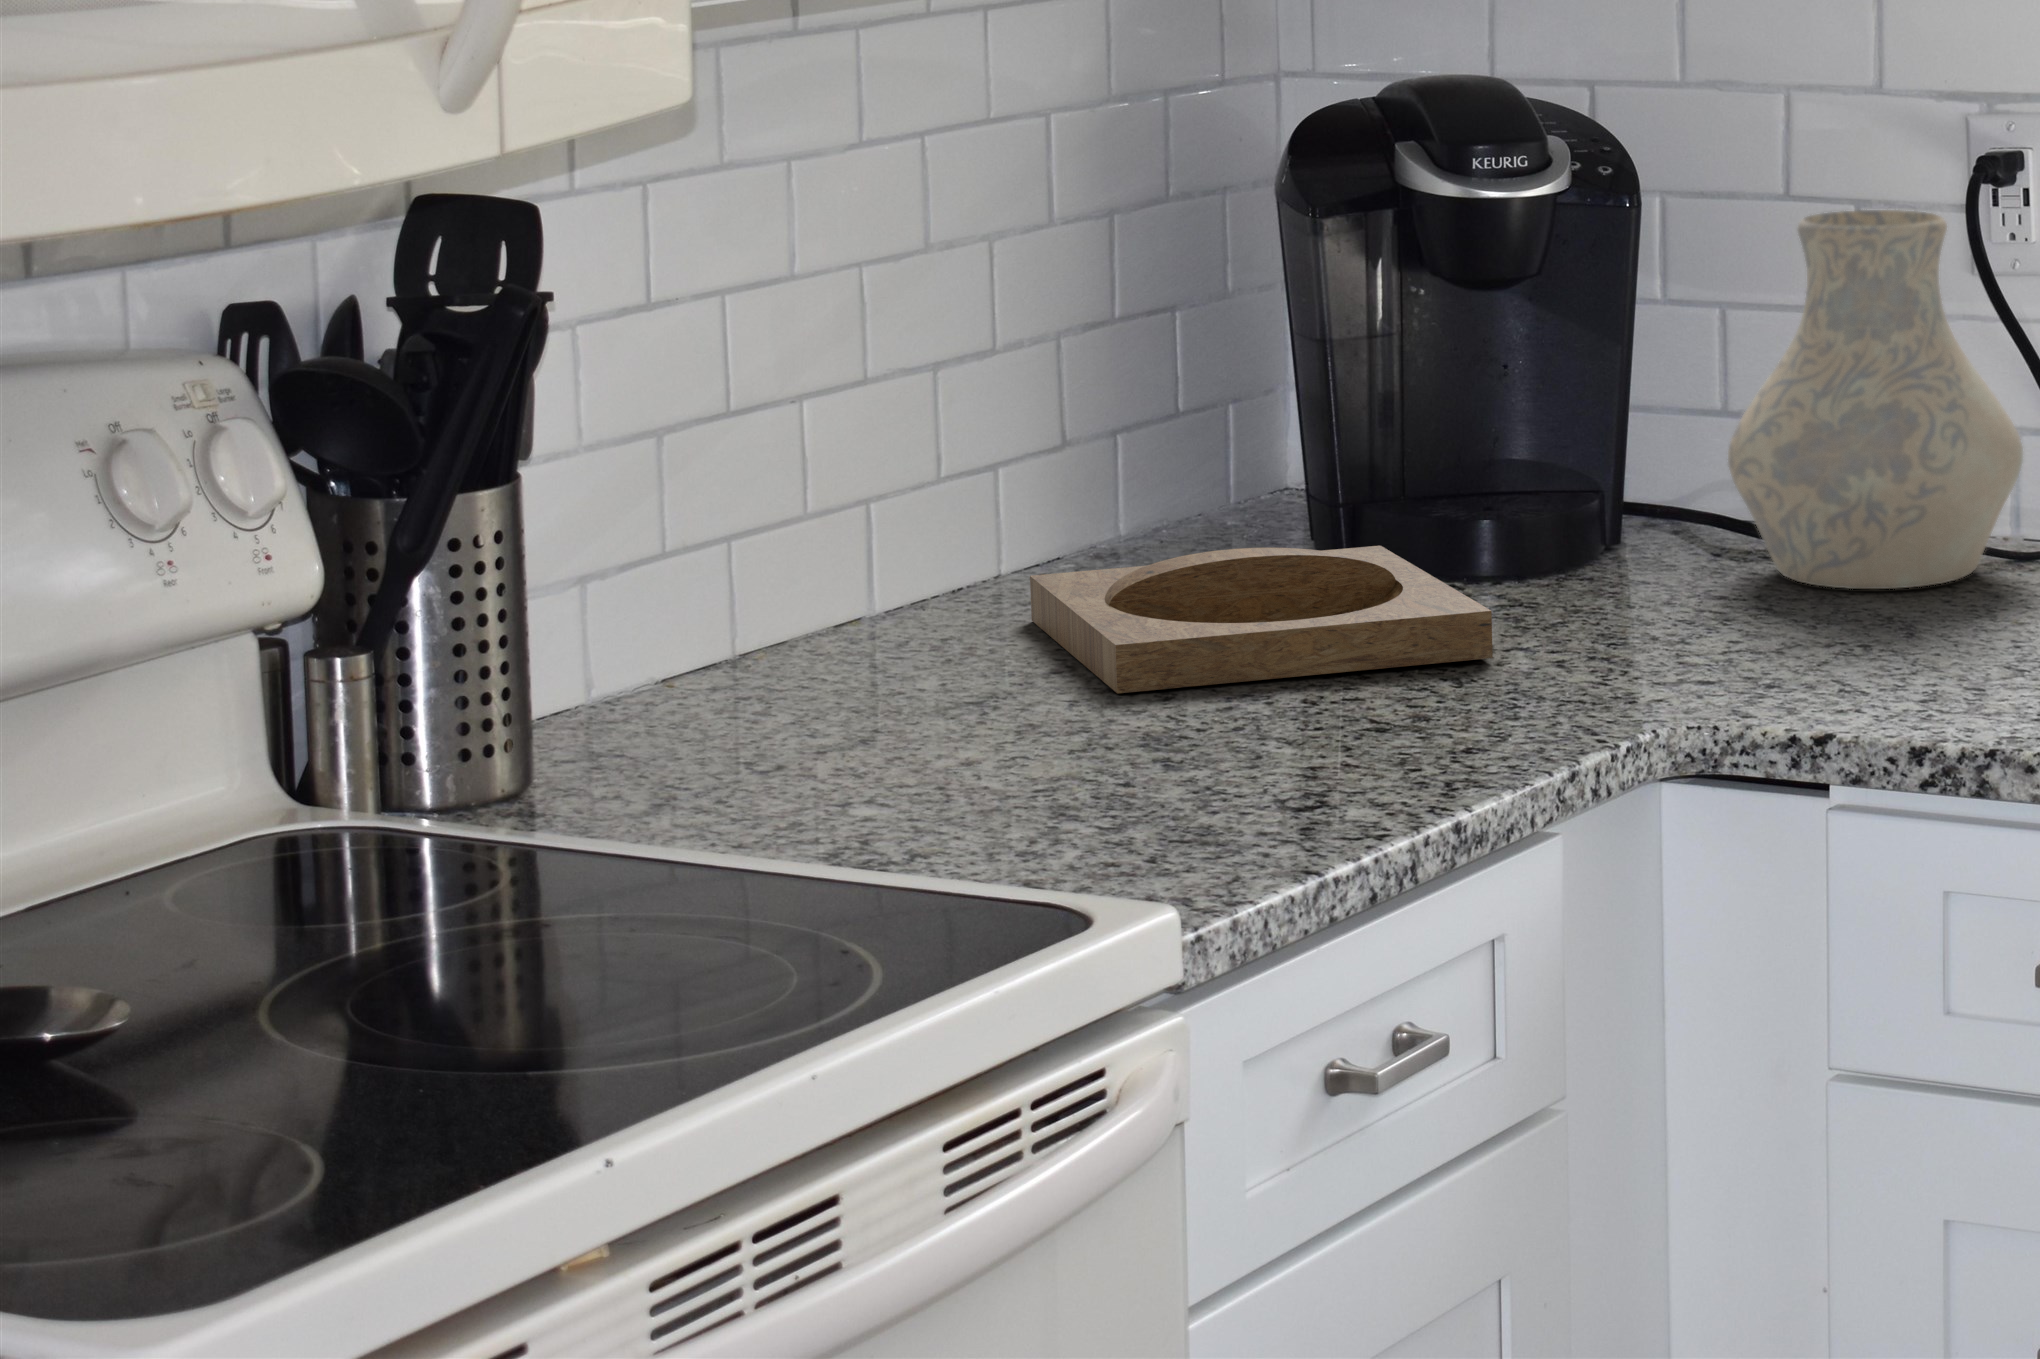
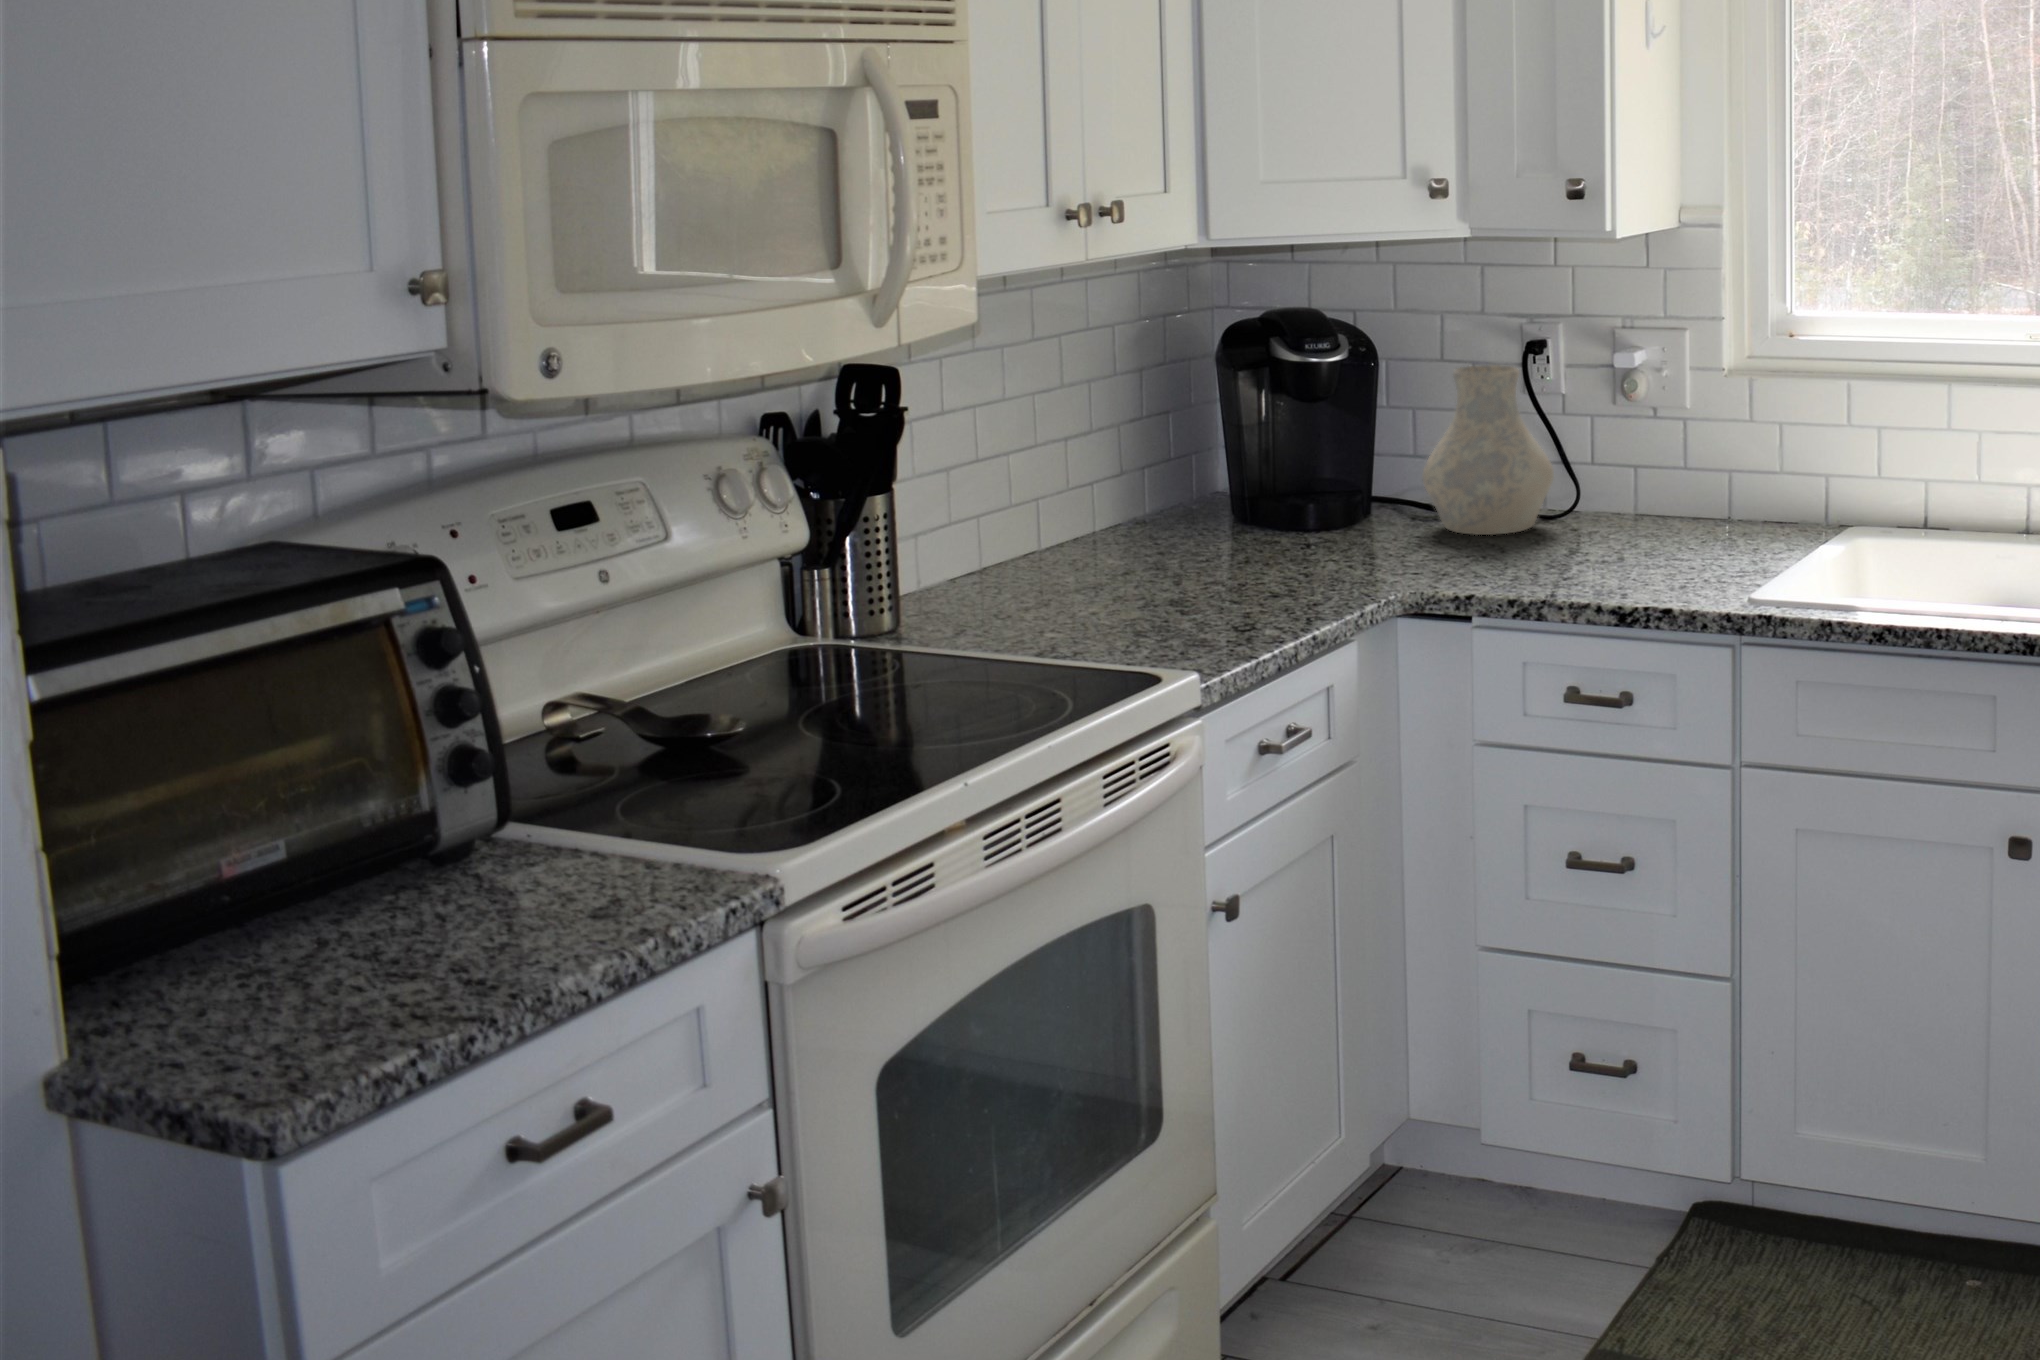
tray: present [1030,546,1493,693] -> none [1108,518,1322,584]

